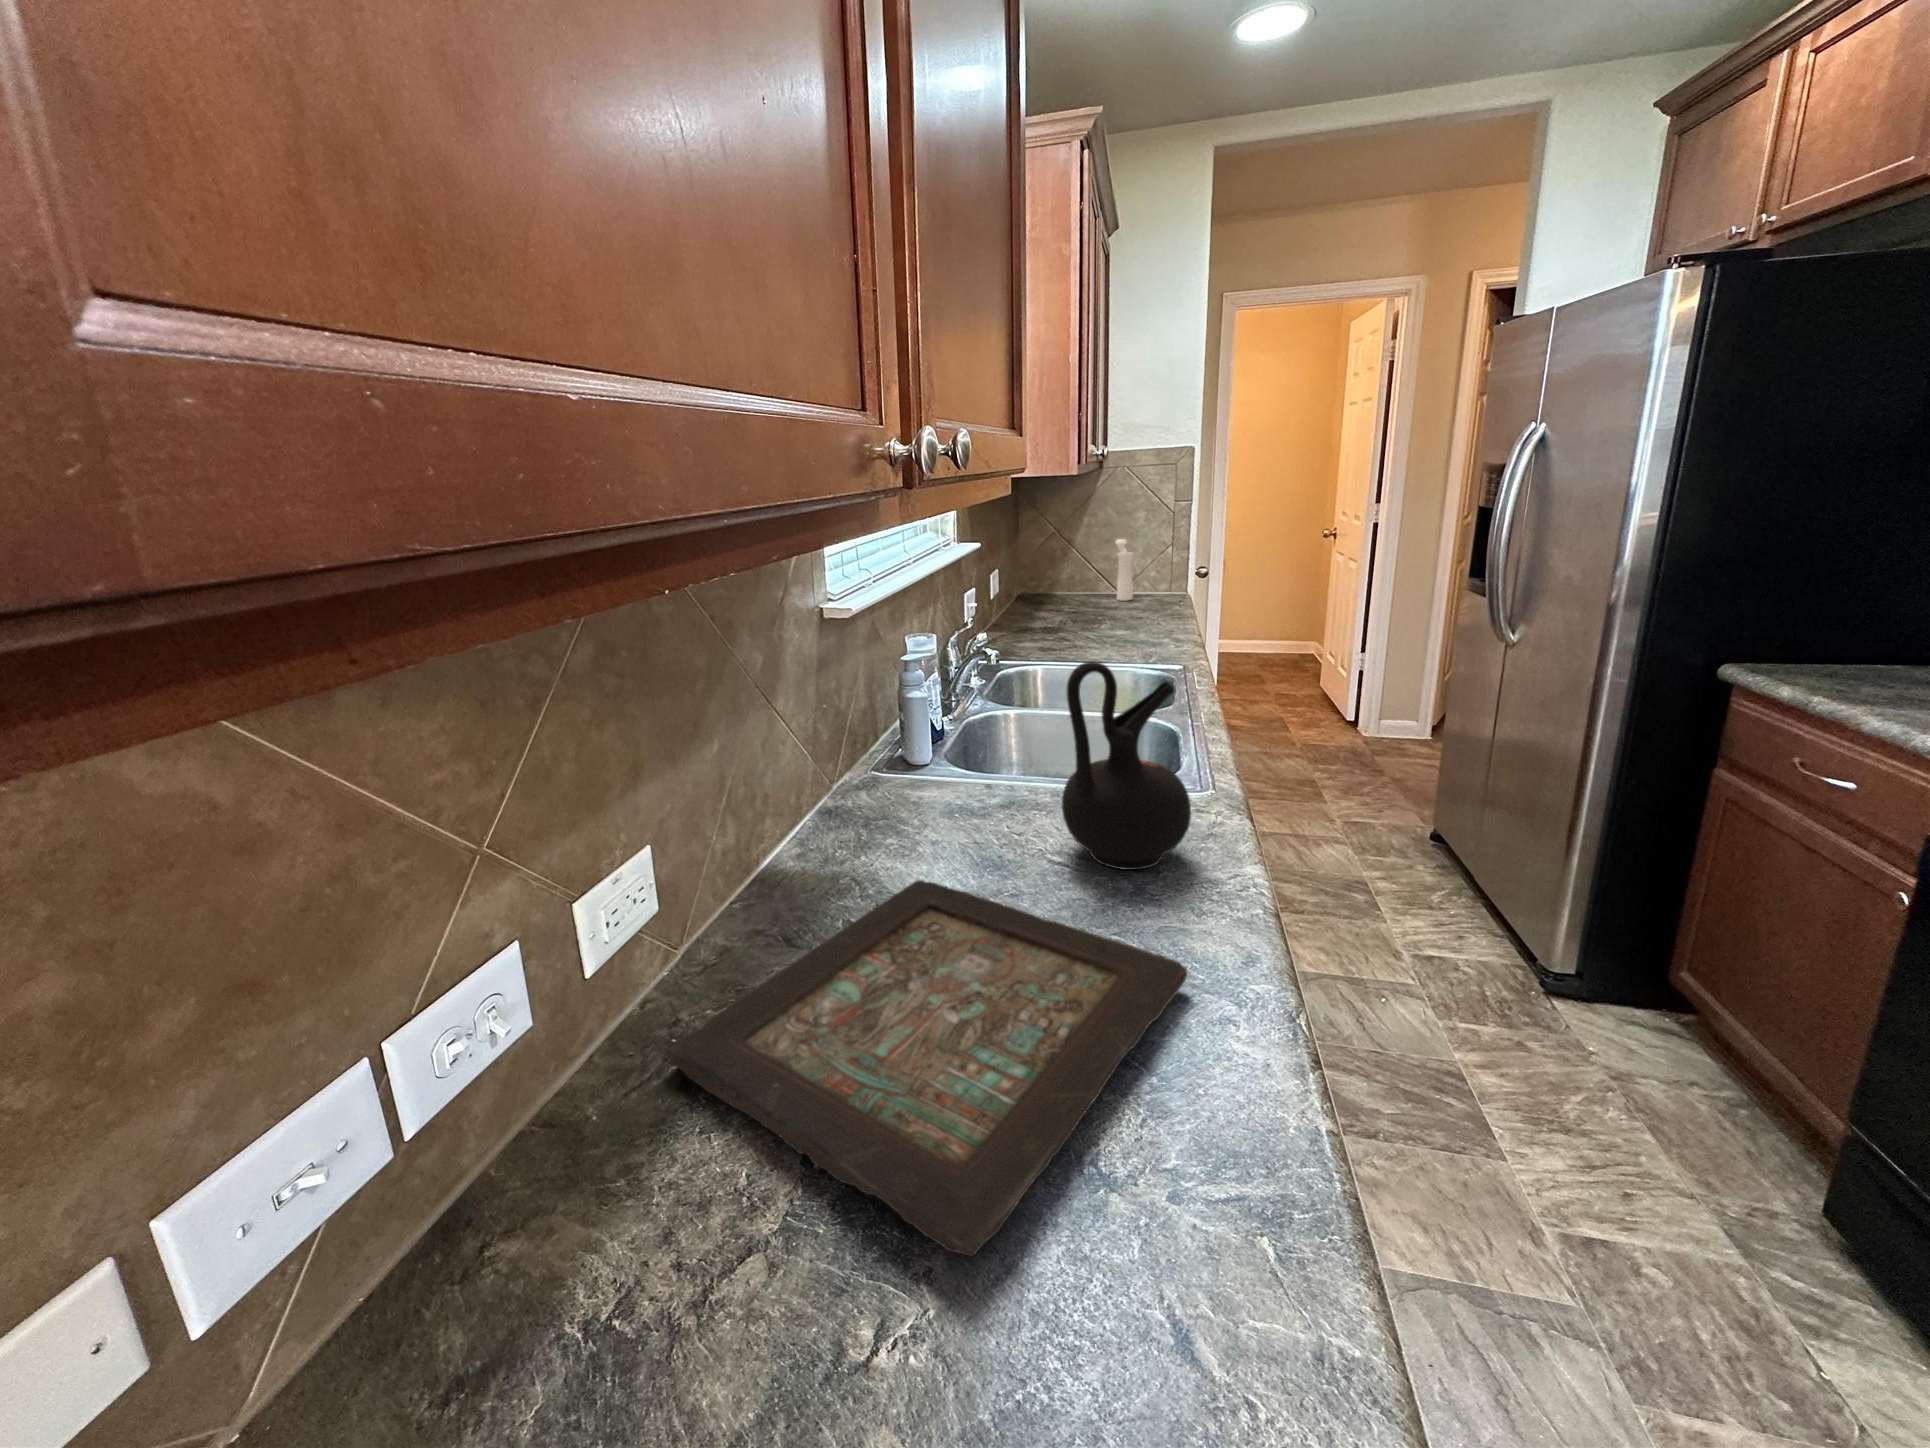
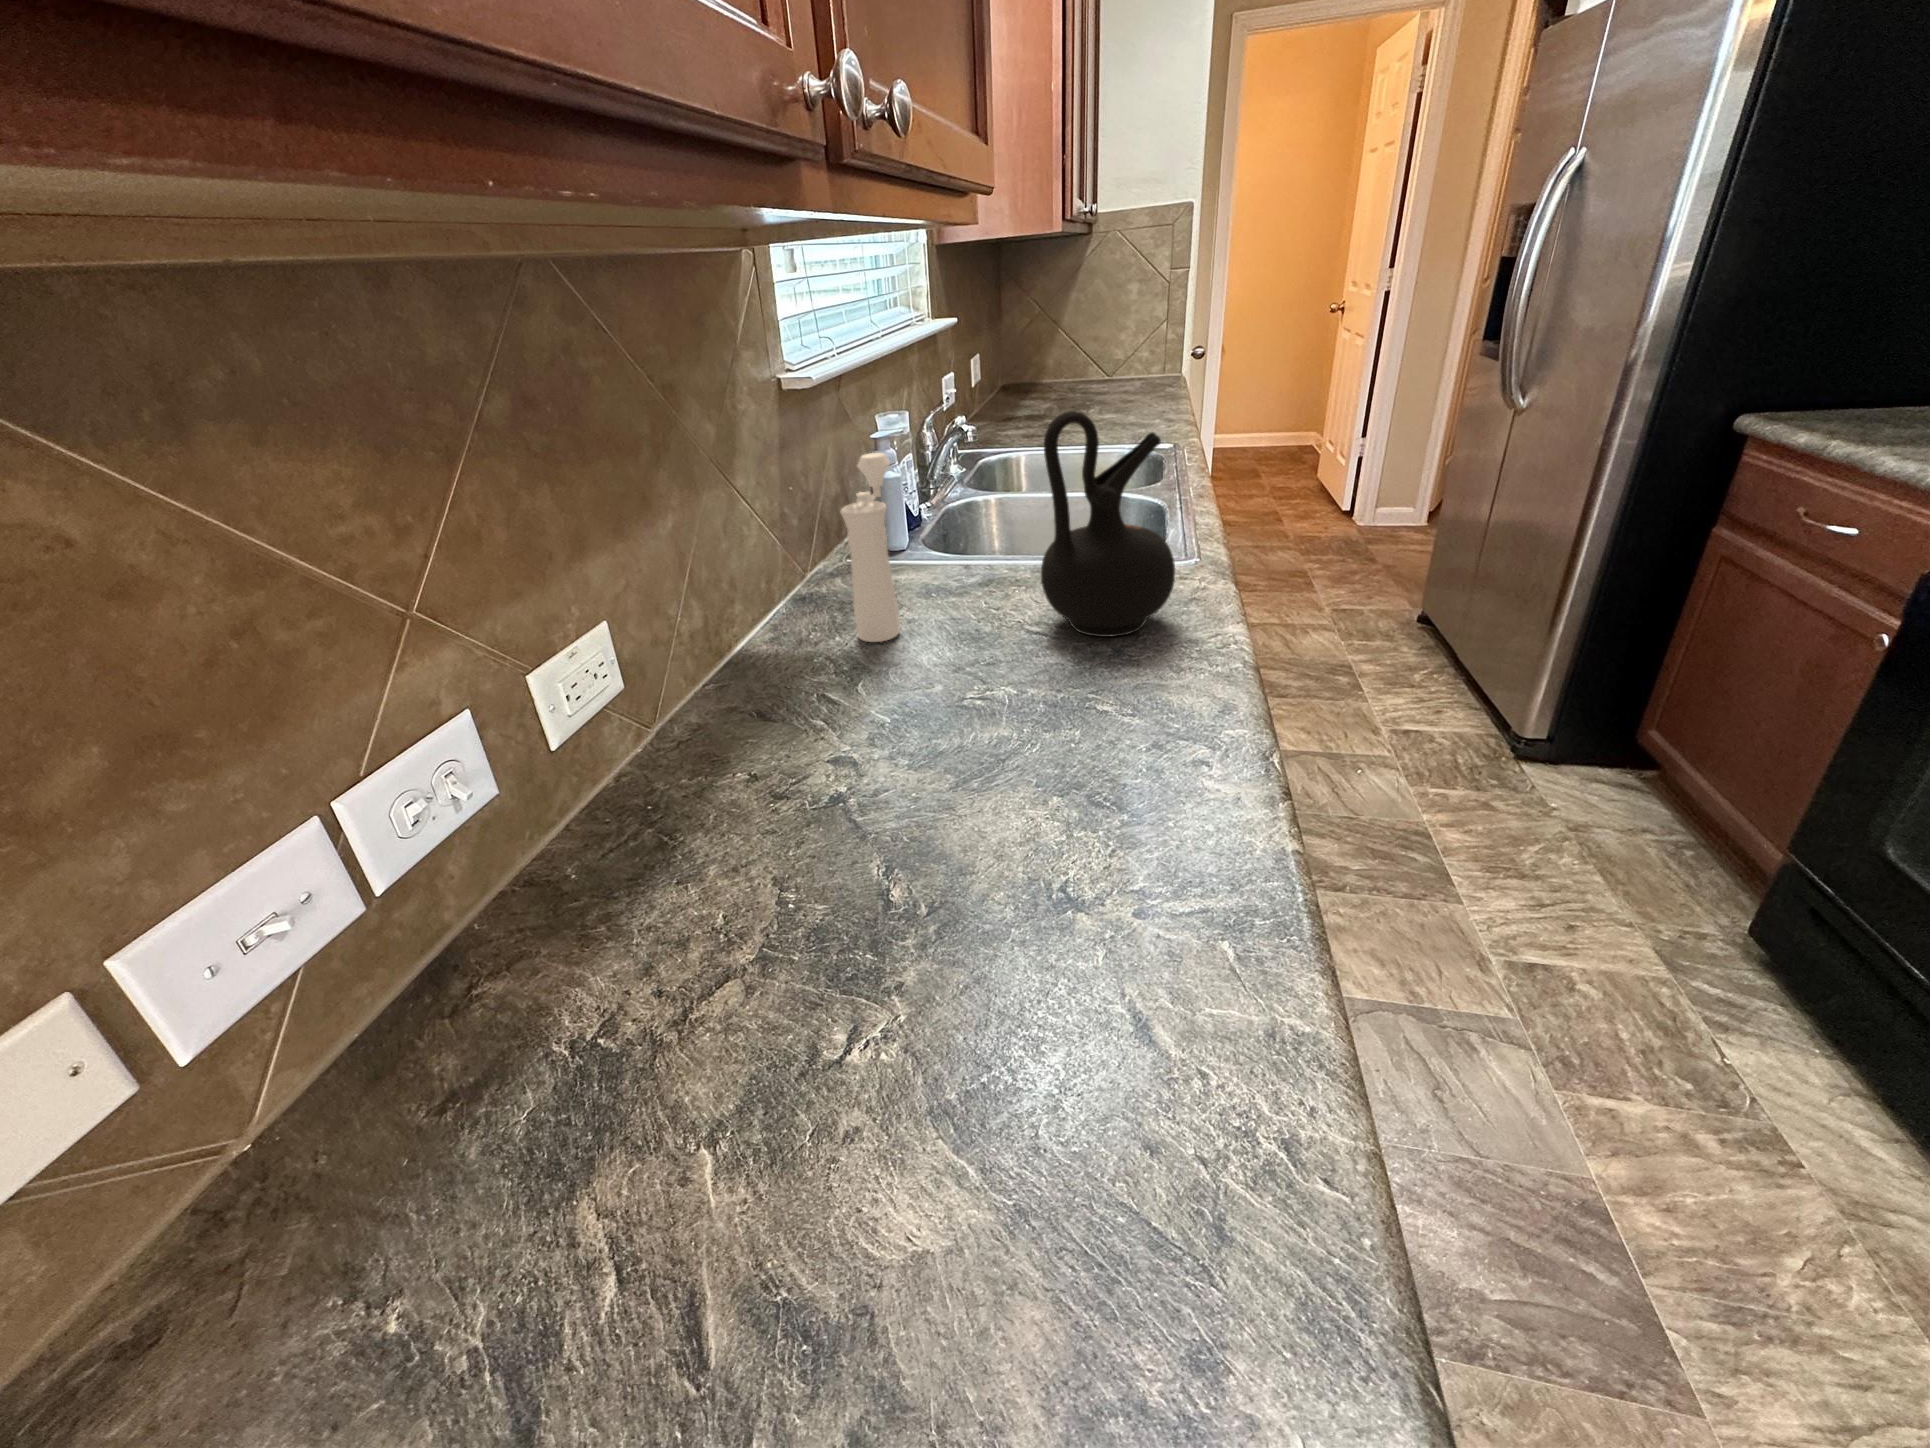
pepper mill: present [1116,539,1133,601] -> present [841,453,900,642]
decorative tray: present [668,880,1187,1256] -> none [641,655,1164,970]

